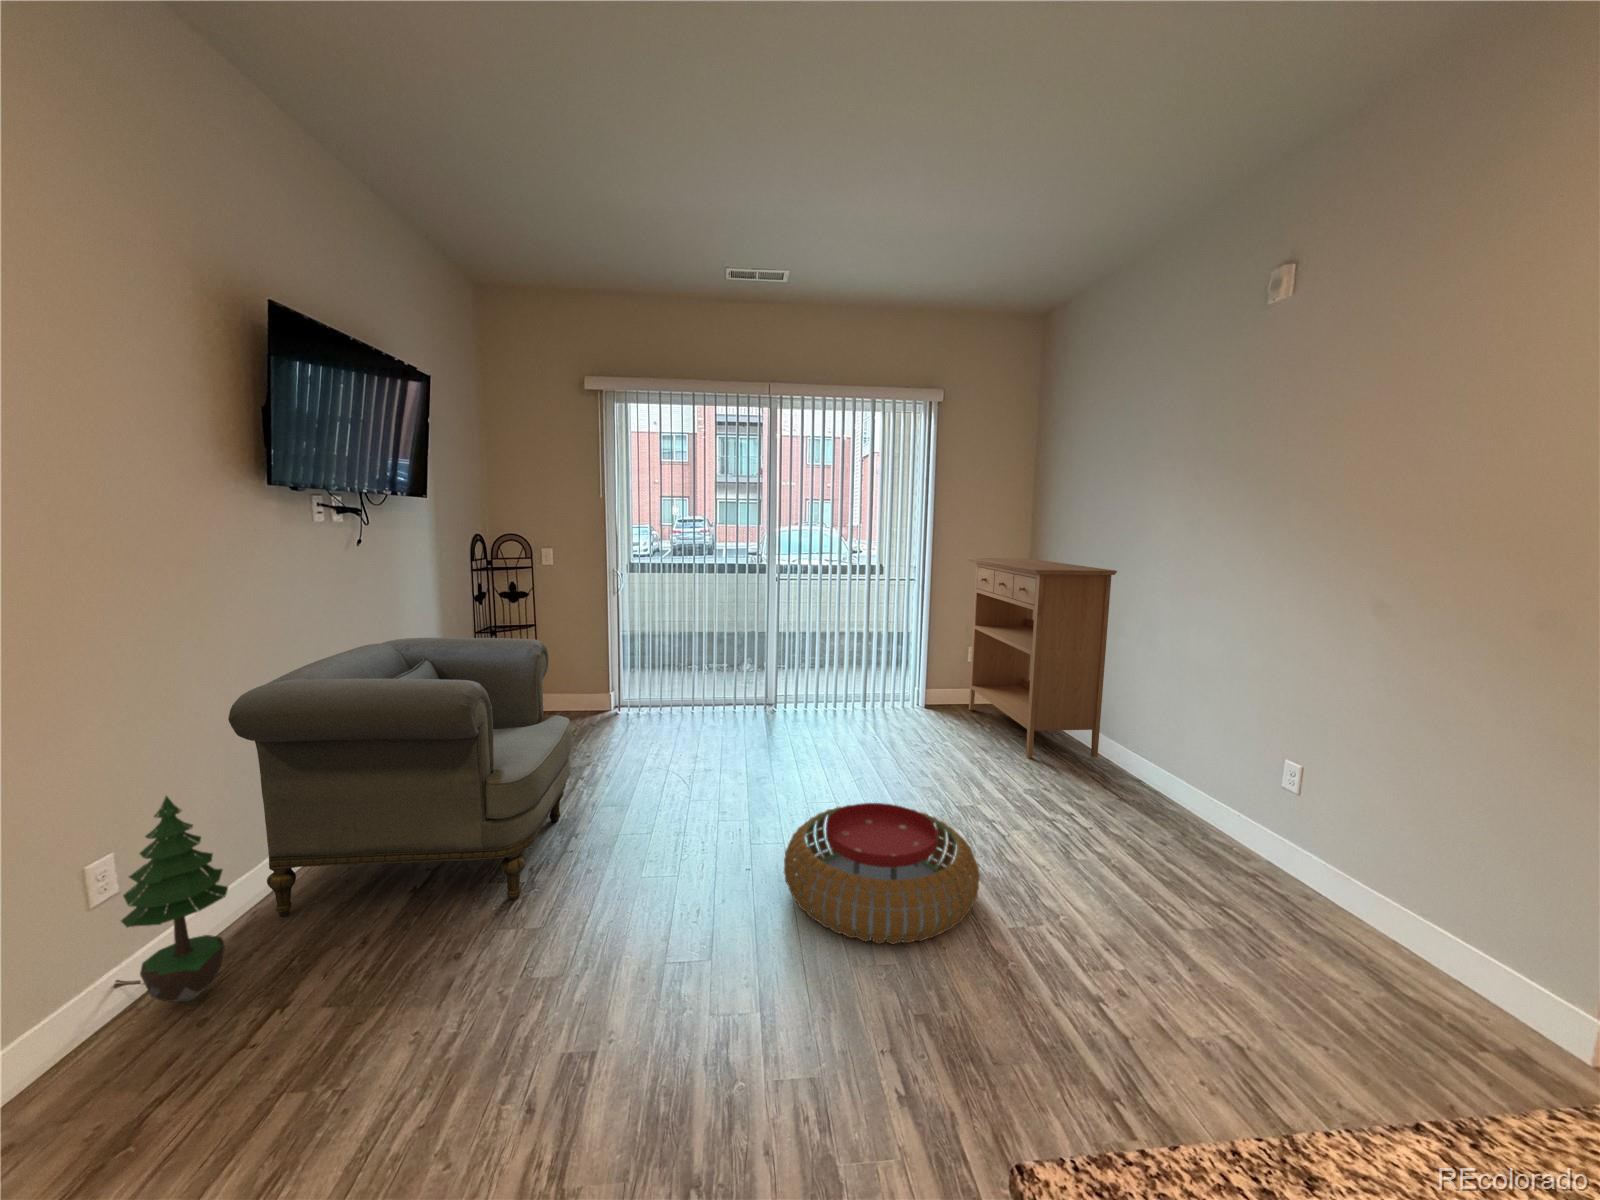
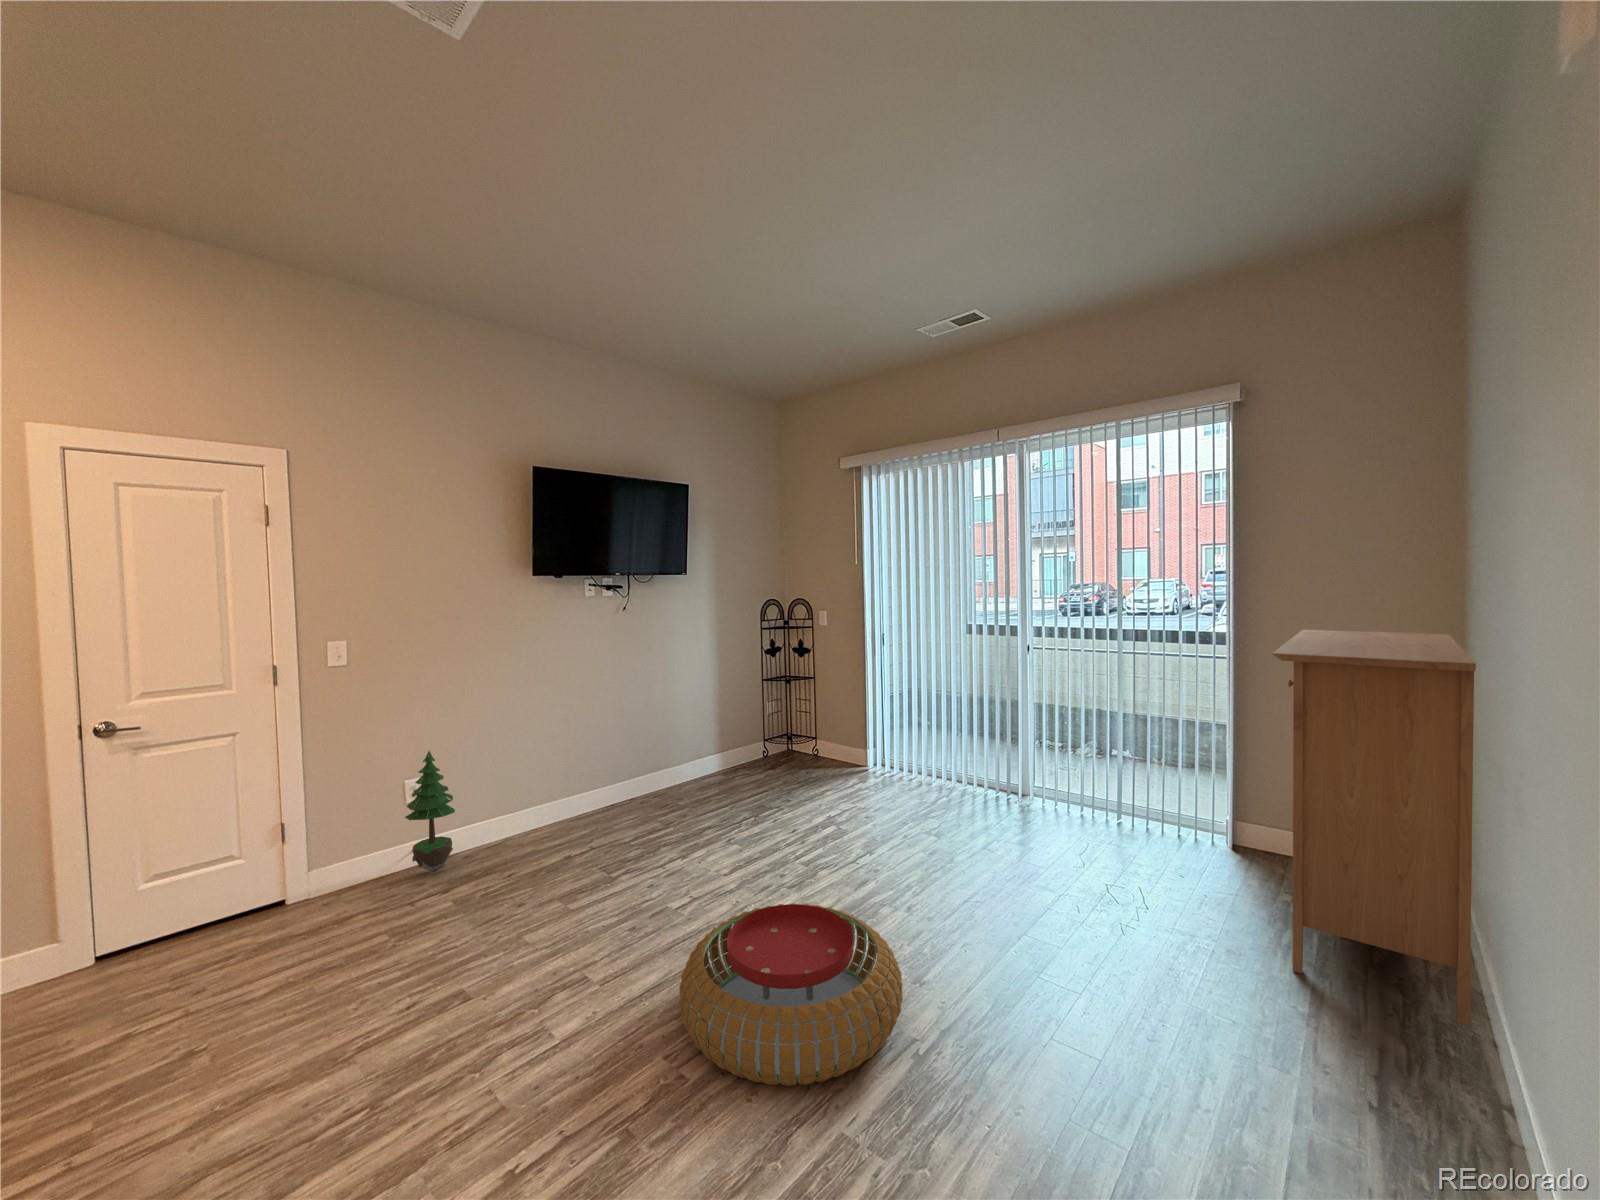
armchair: present [228,638,573,916] -> none [483,678,706,885]

